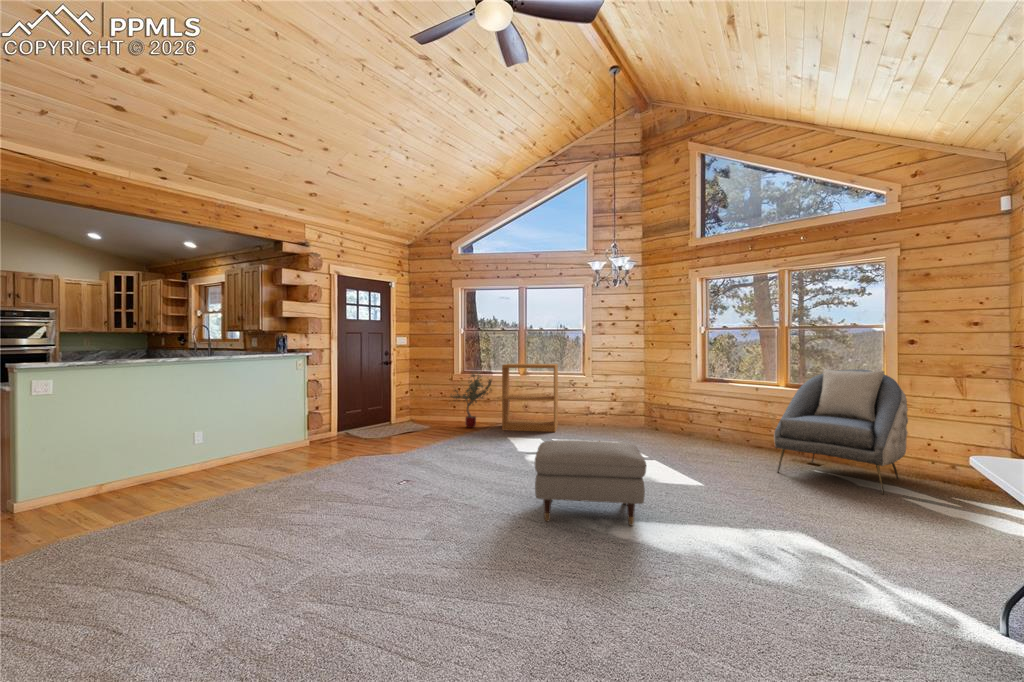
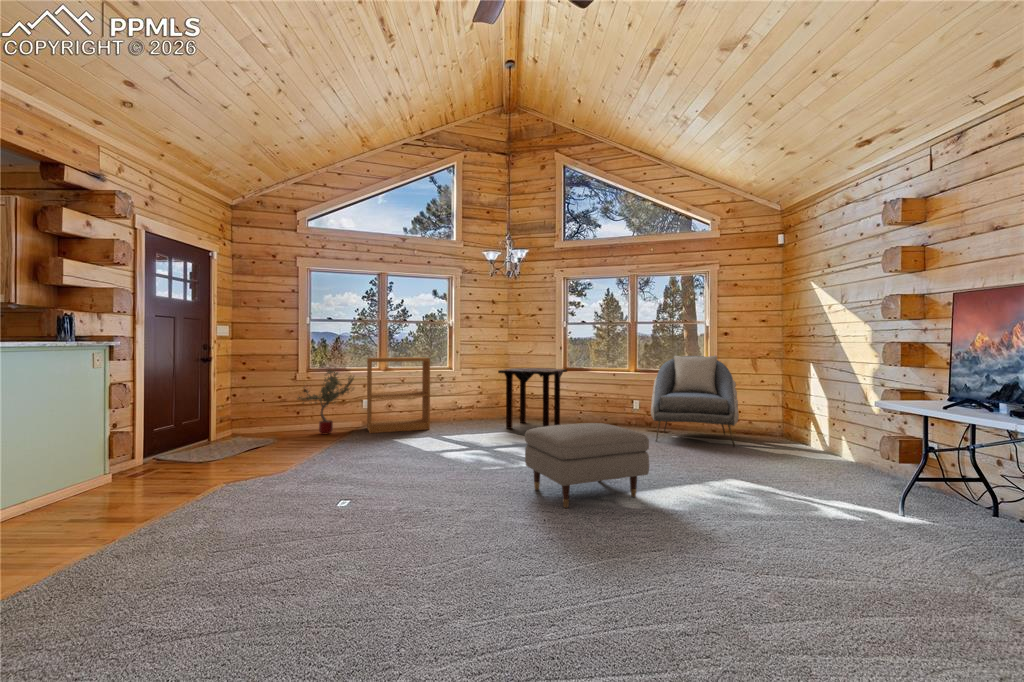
side table: none [618,377,702,446] -> present [498,368,567,429]

